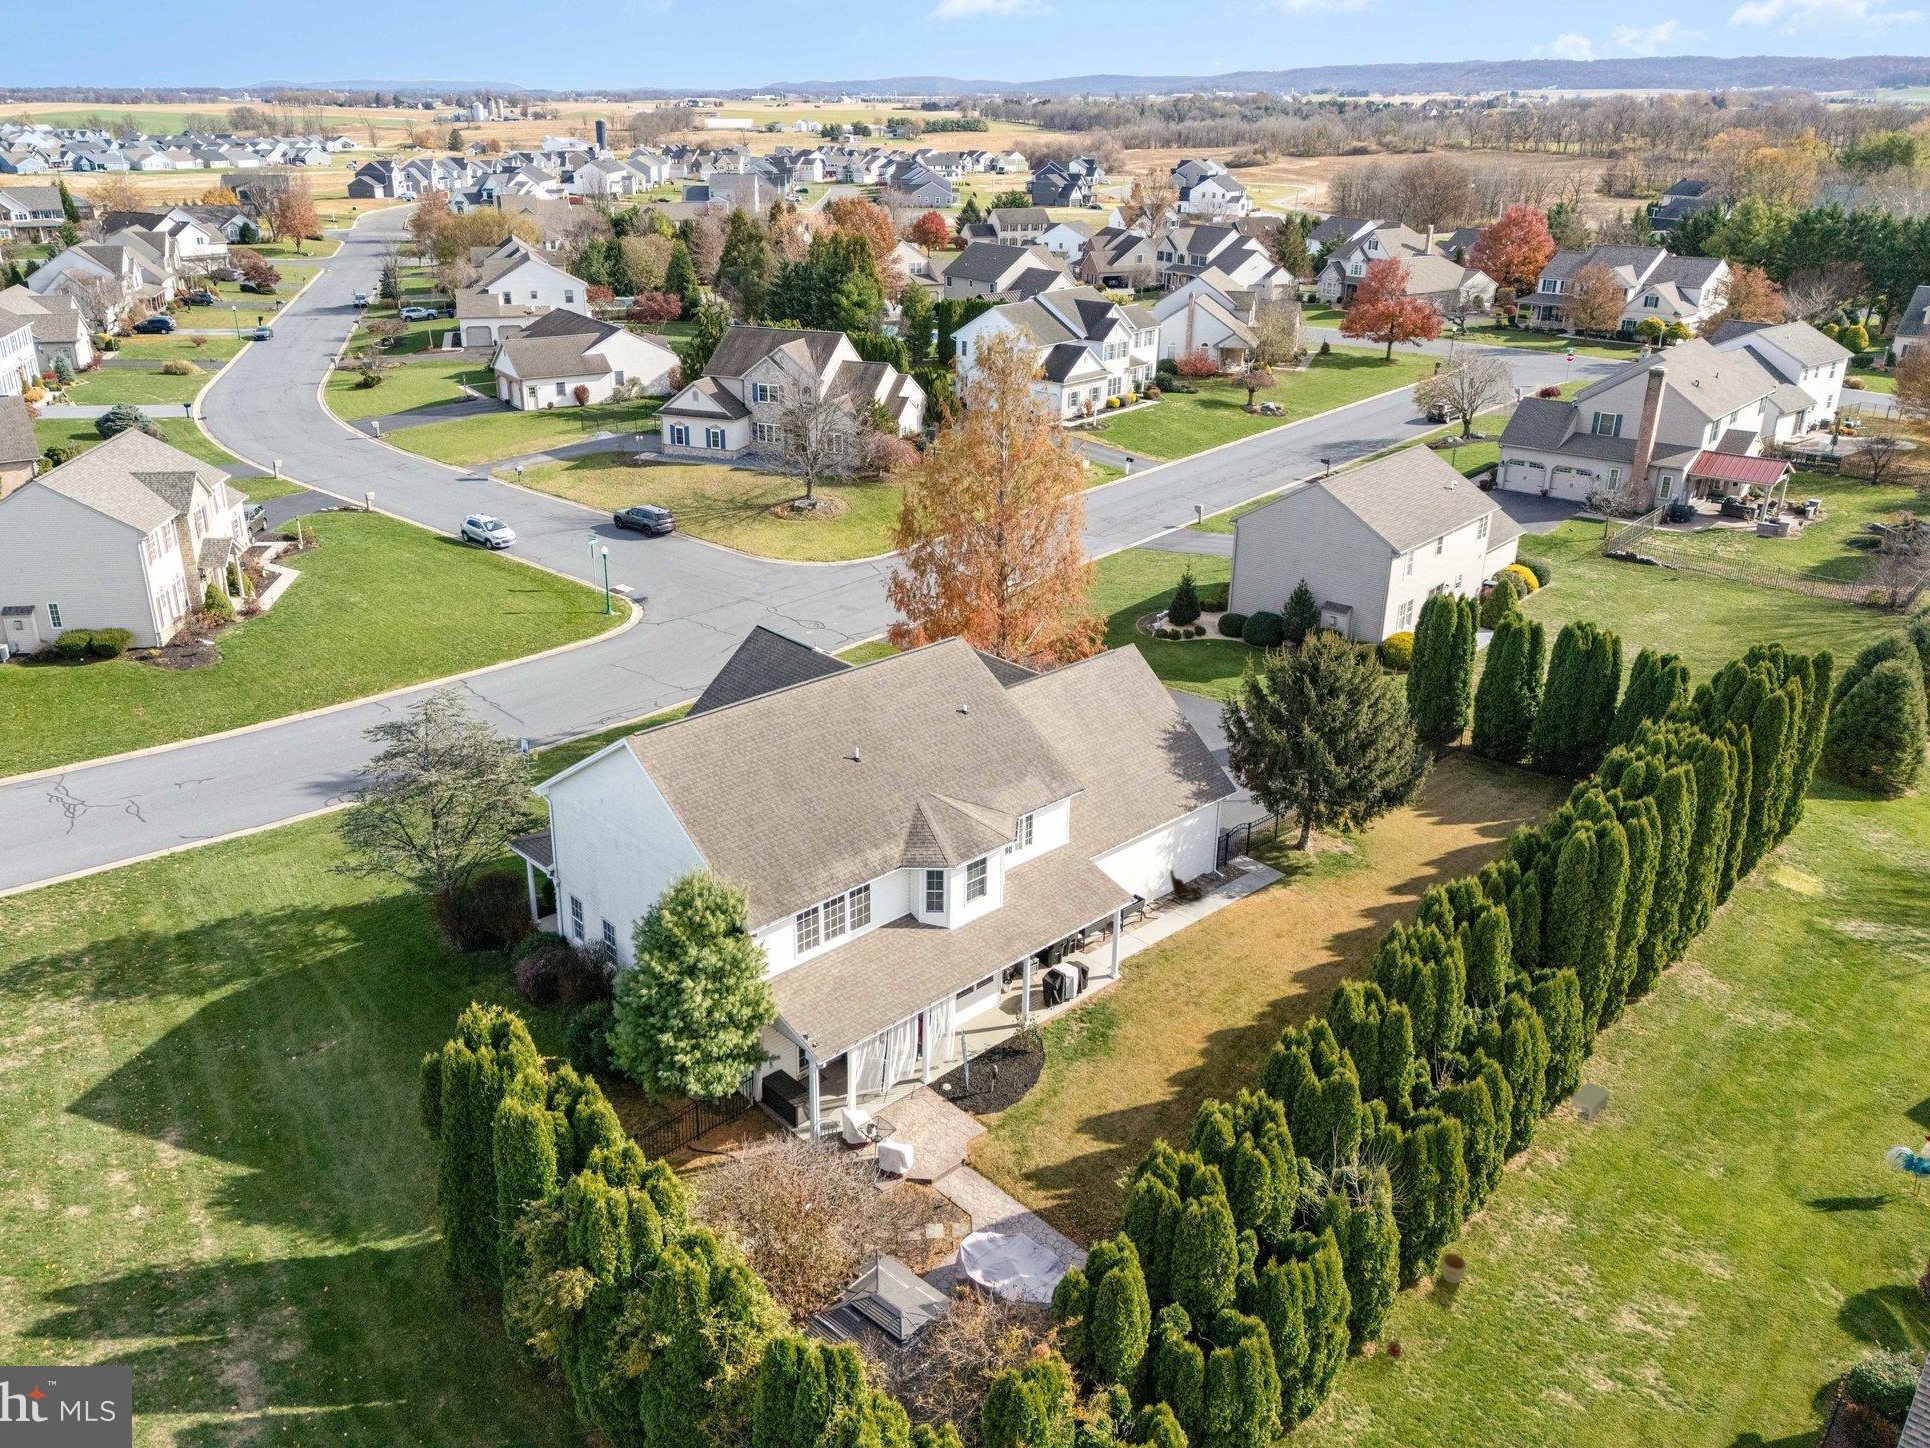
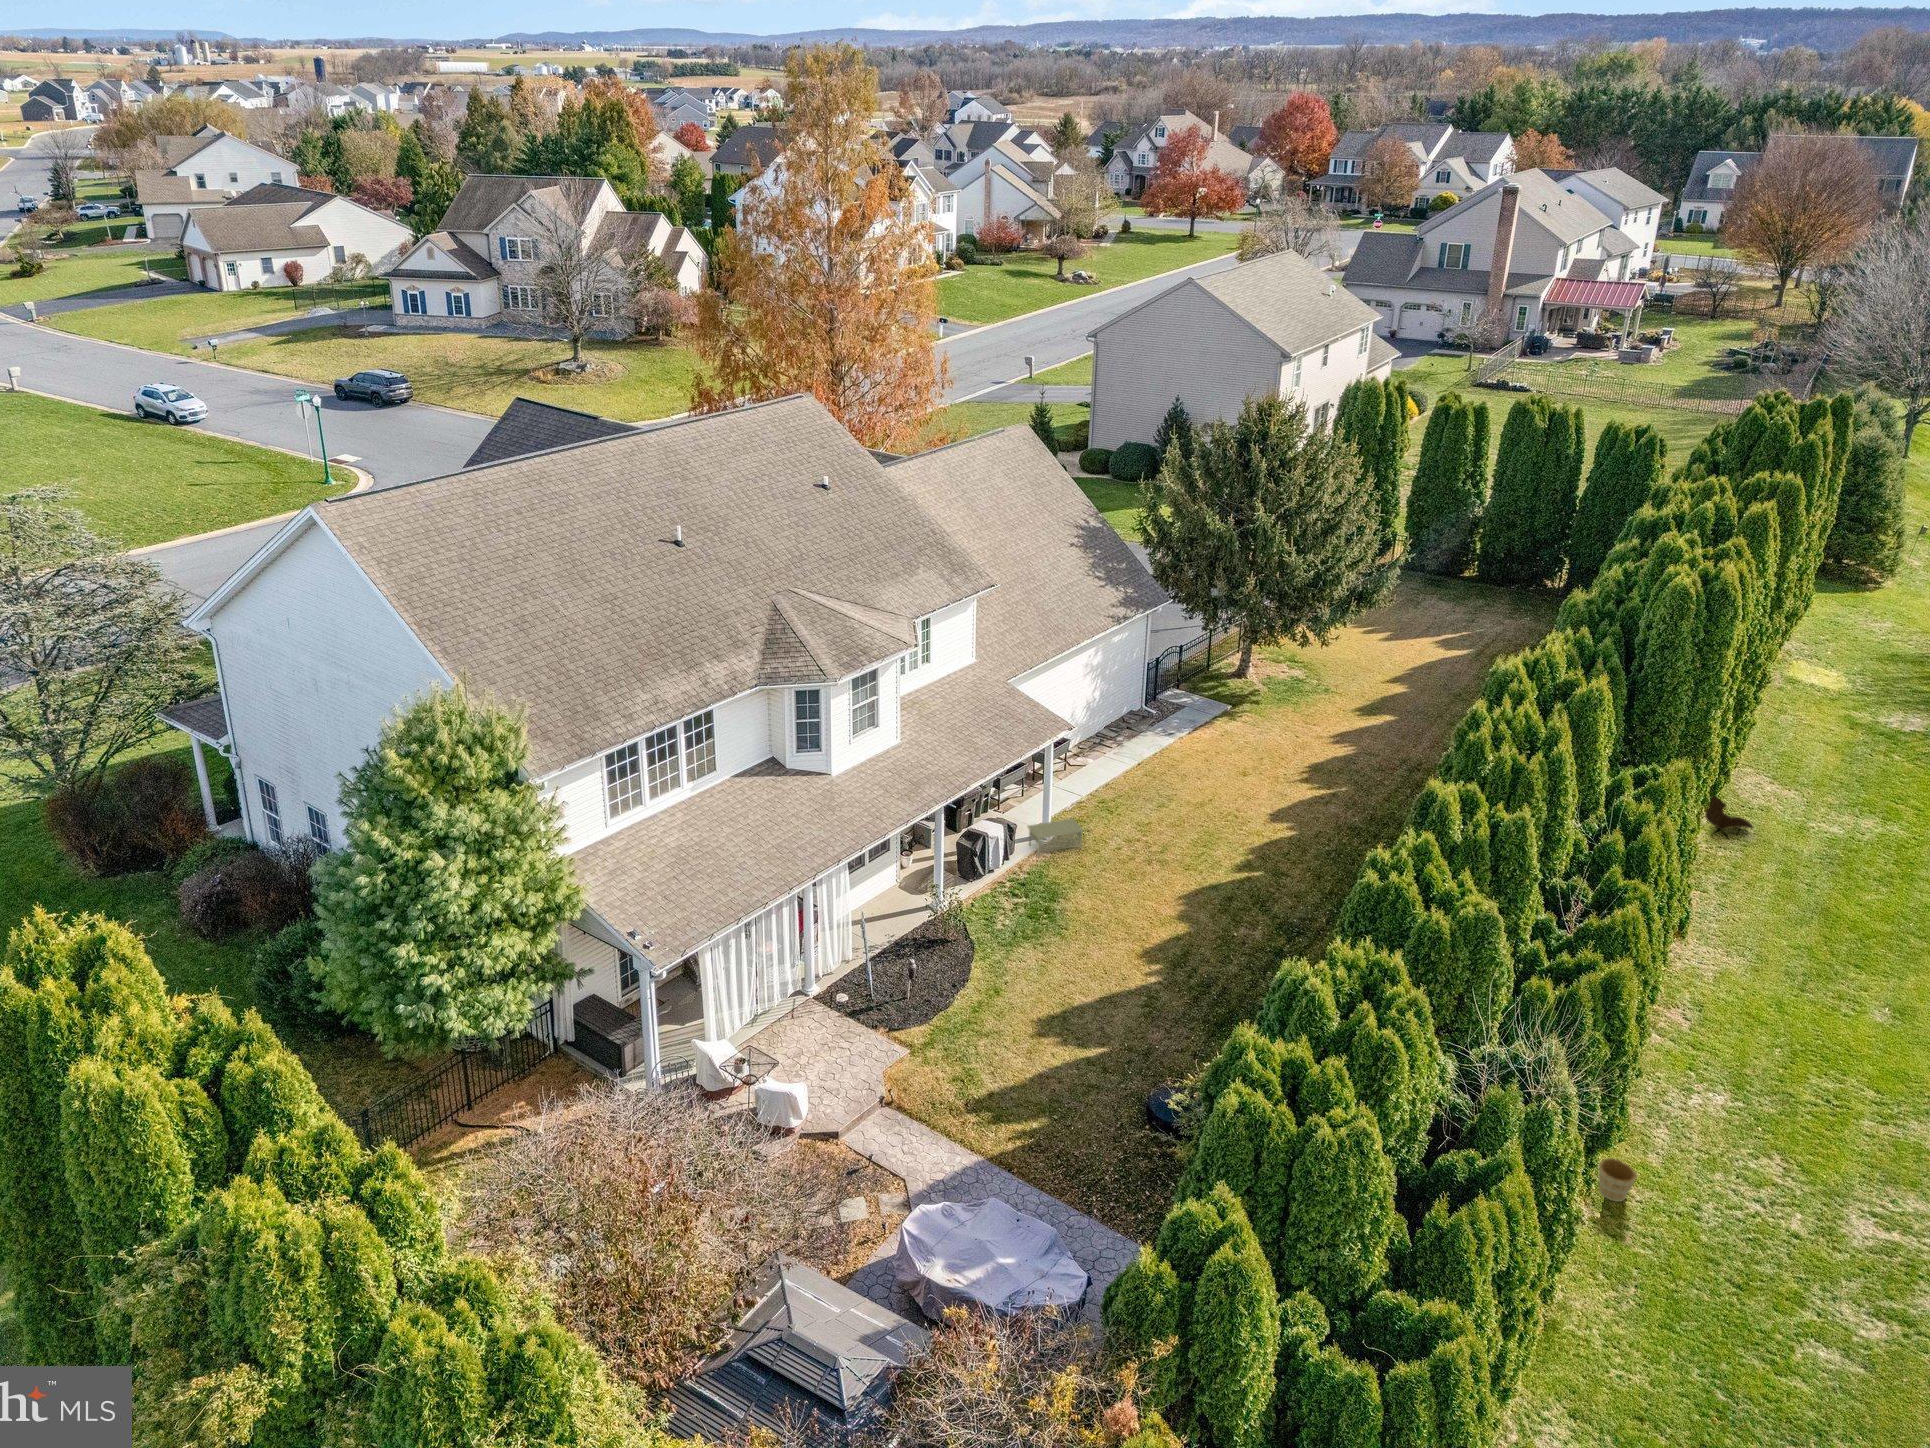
lounge chair: present [1170,870,1202,902] -> present [1704,795,1753,834]
storage bench: present [1569,1082,1610,1122] -> present [1028,819,1083,855]
decorative plant: present [1389,1331,1409,1355] -> none [1554,1271,1598,1321]

